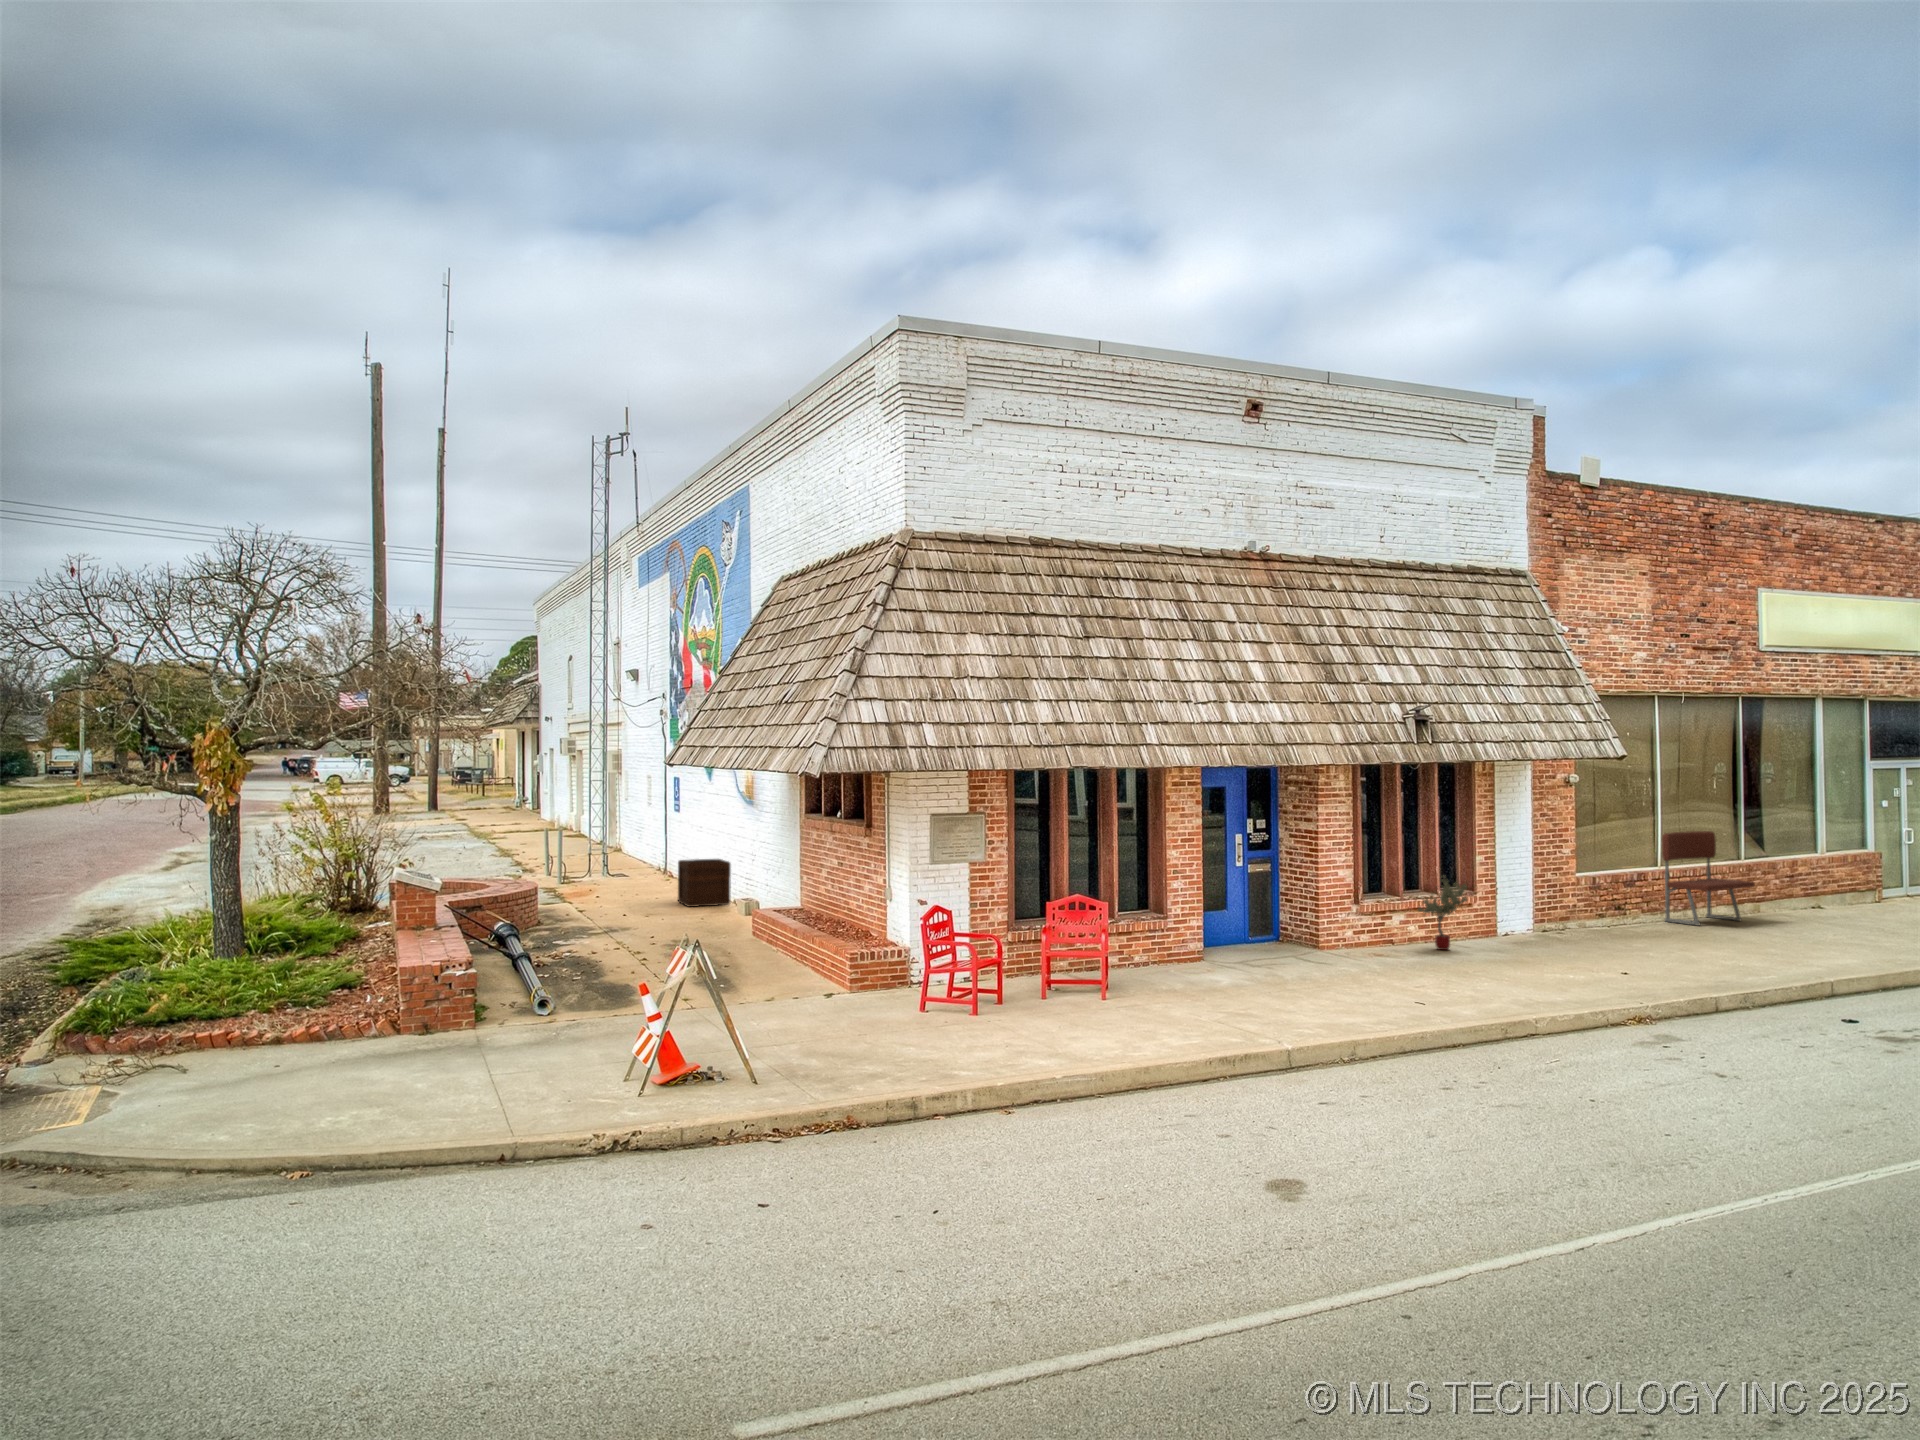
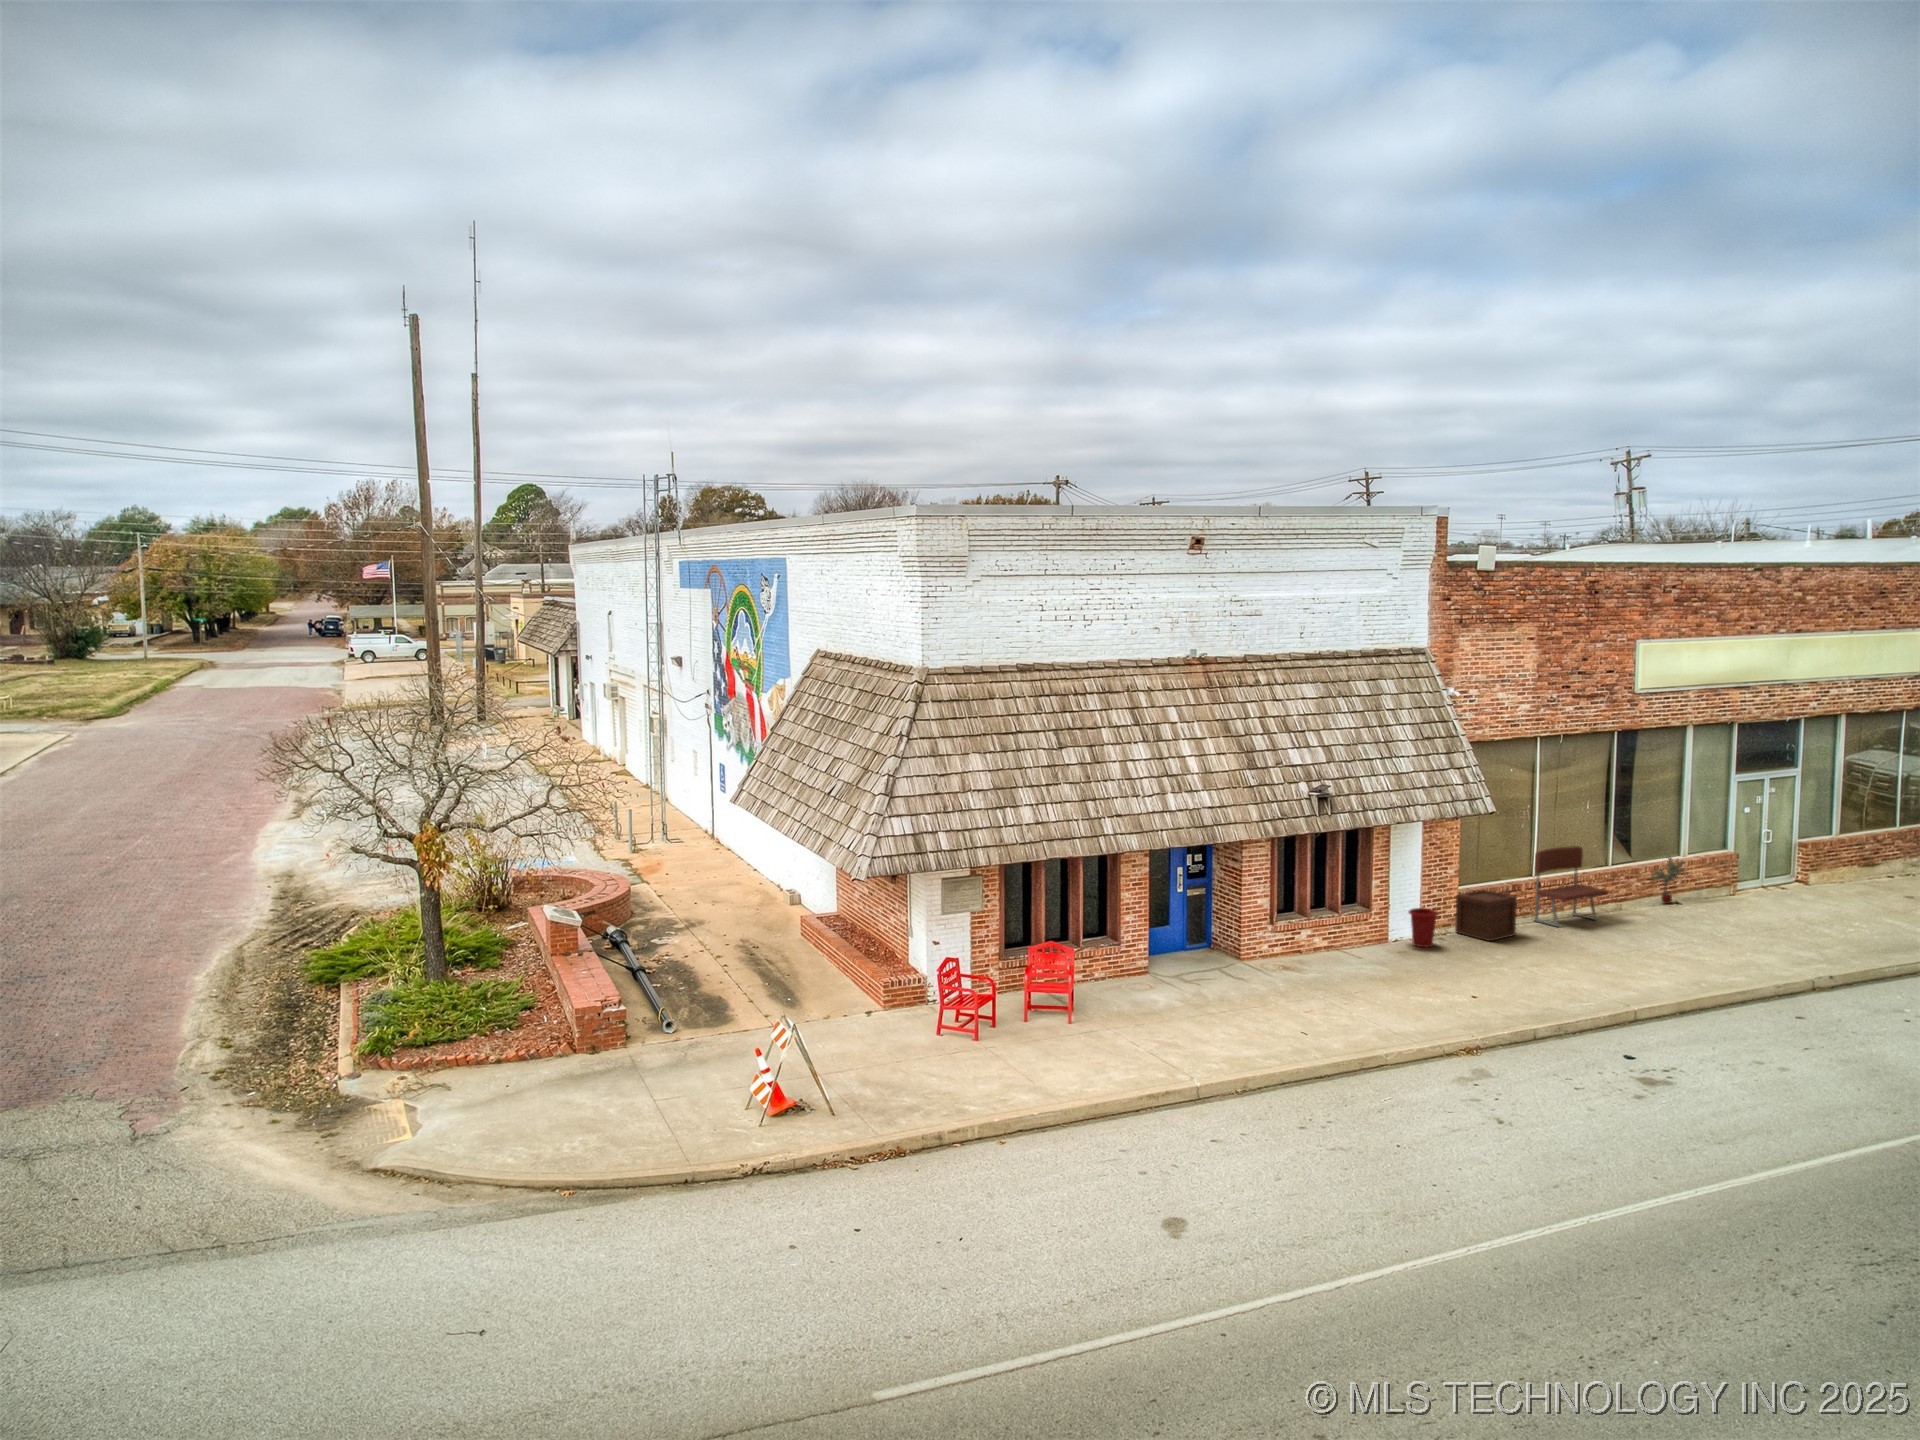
wooden crate: present [678,859,731,907] -> present [1455,890,1517,941]
potted tree: present [1418,876,1467,950] -> present [1652,855,1685,904]
waste bin: none [1520,893,1562,940] -> present [1409,908,1439,947]

